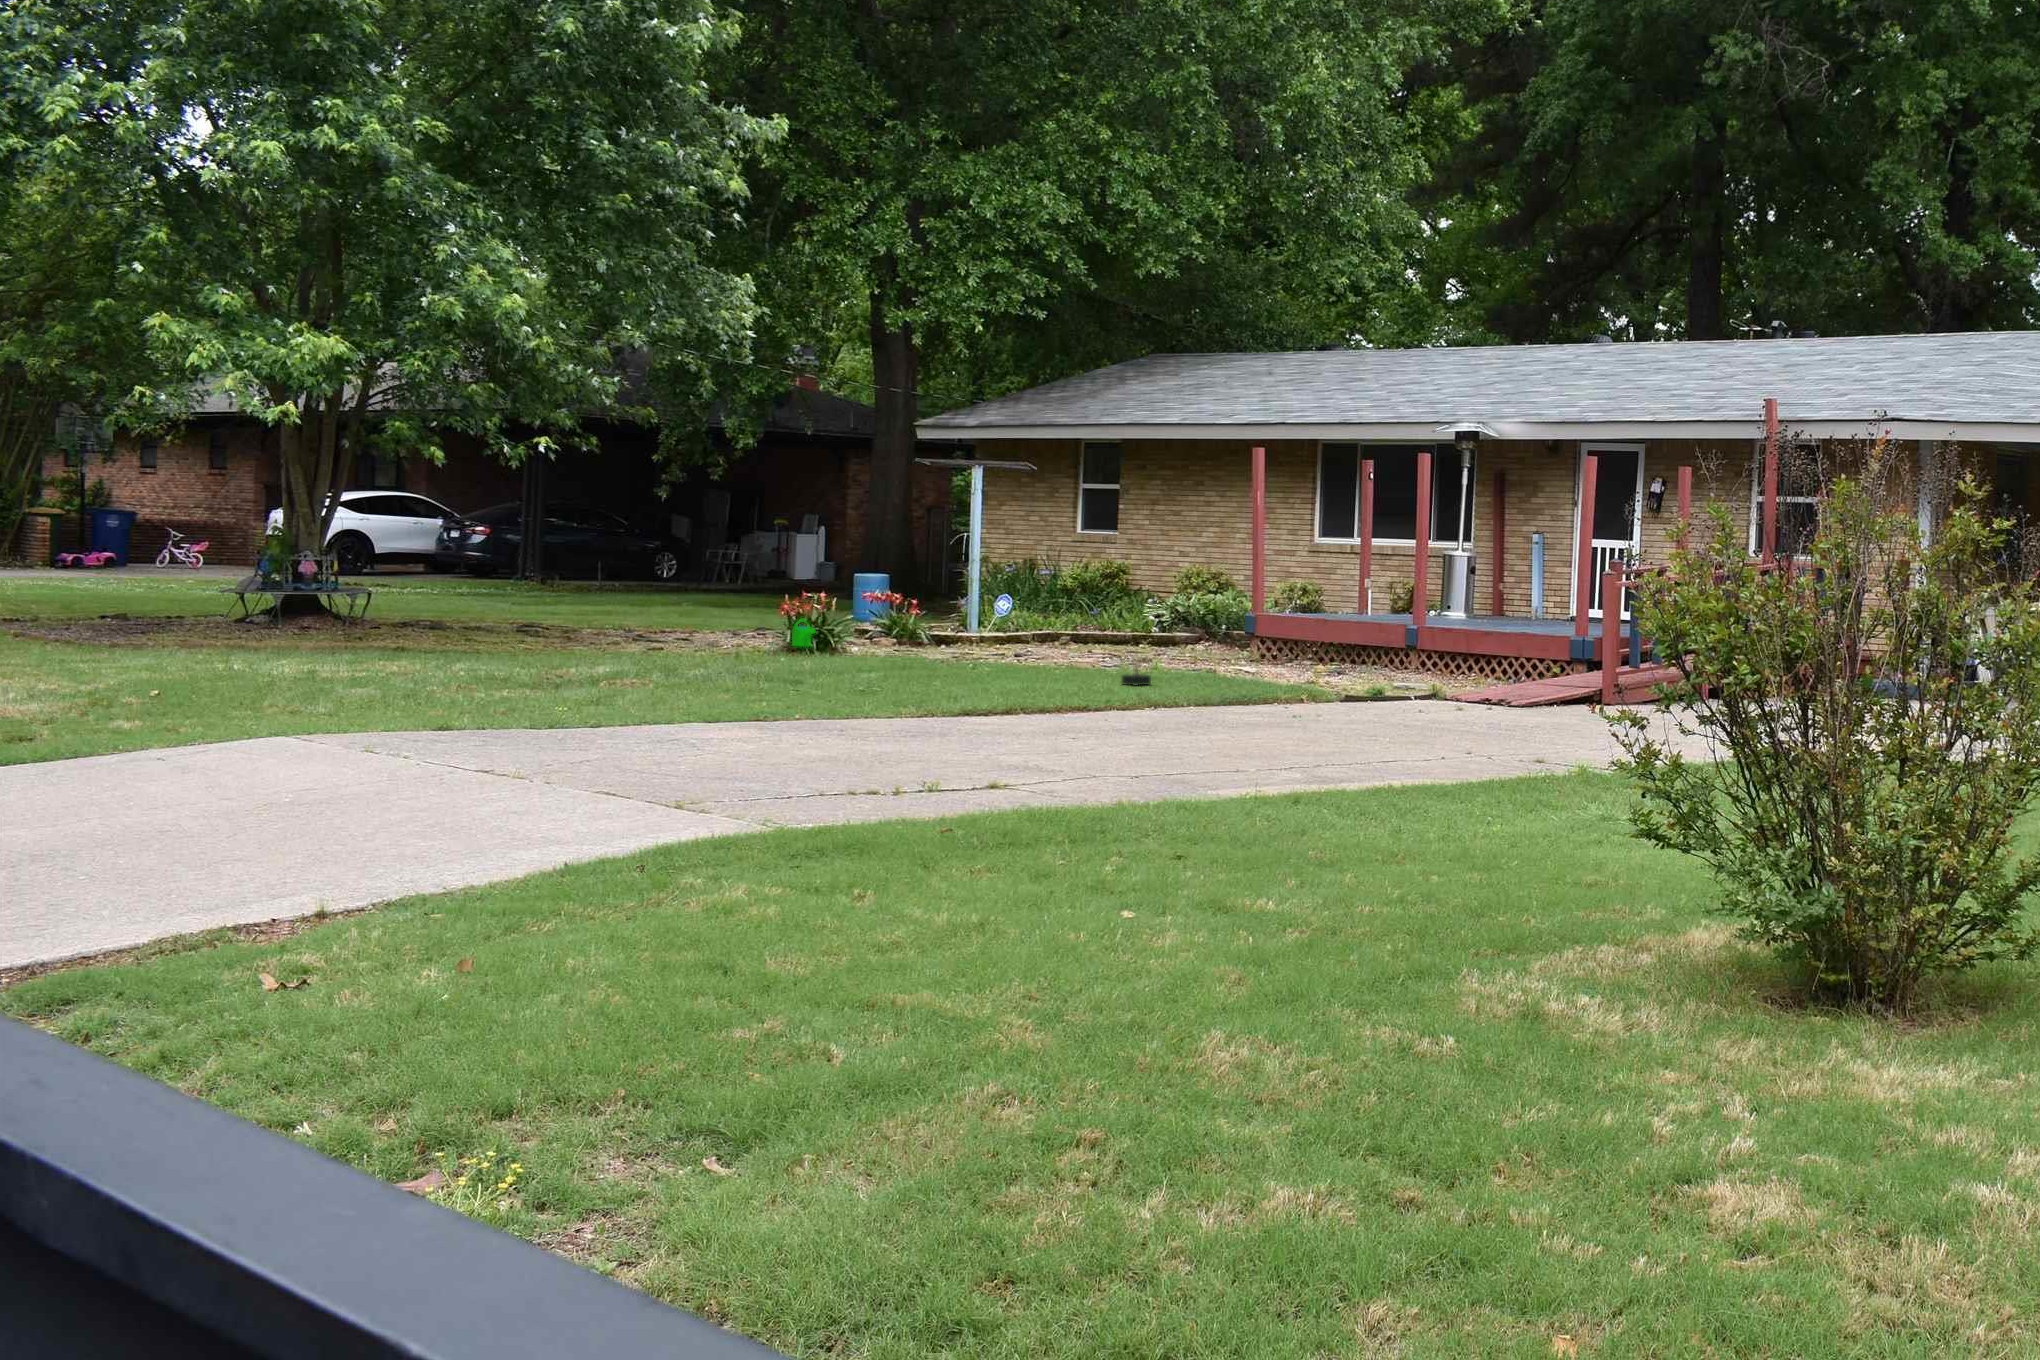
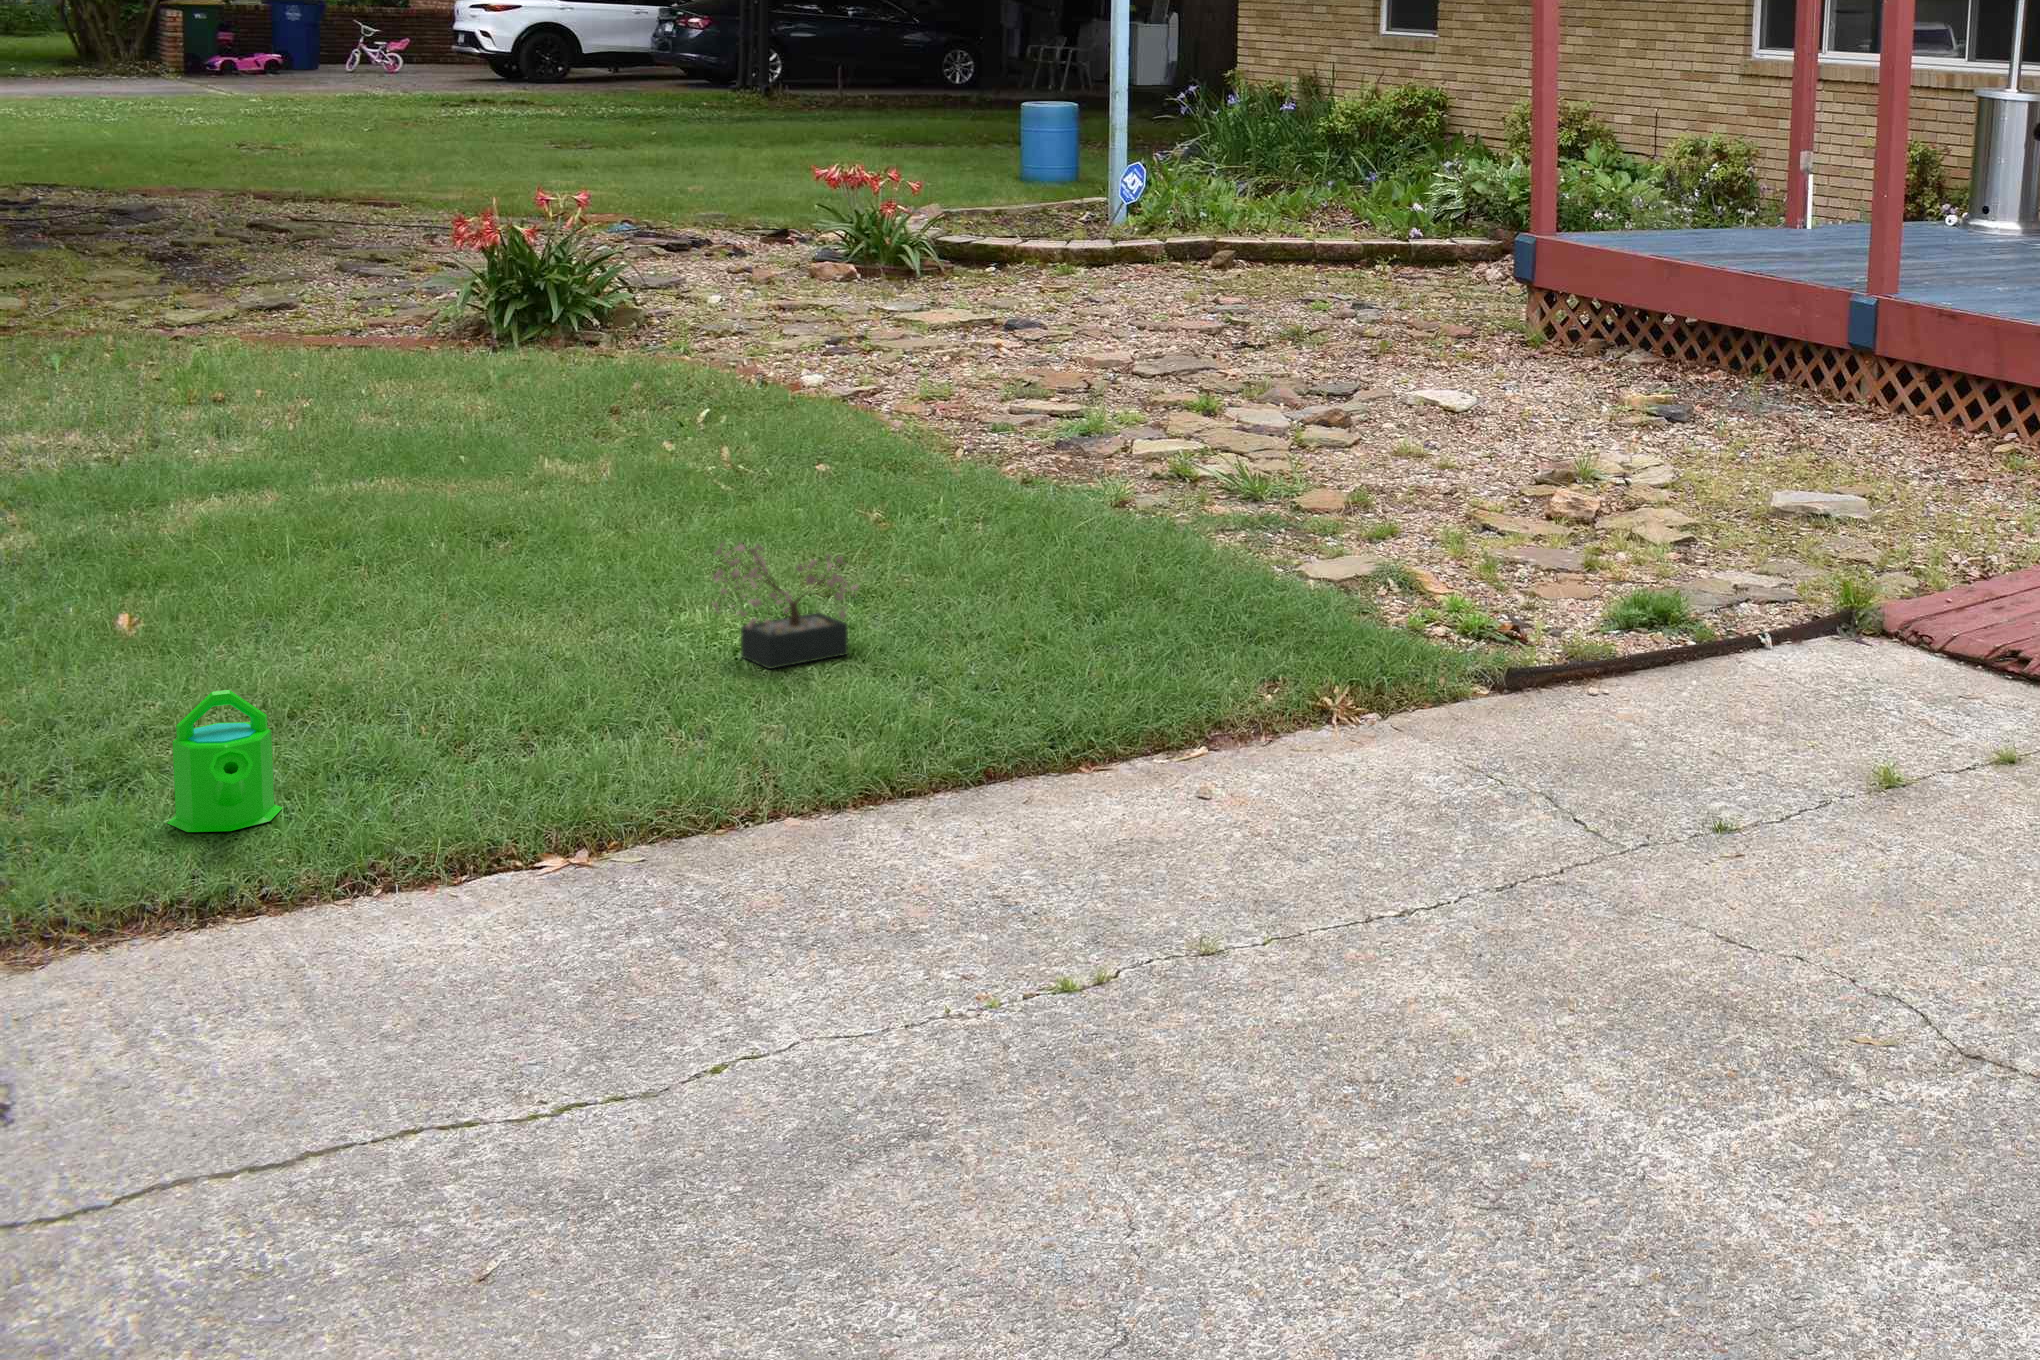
watering can: present [792,619,815,647] -> present [168,690,282,832]

